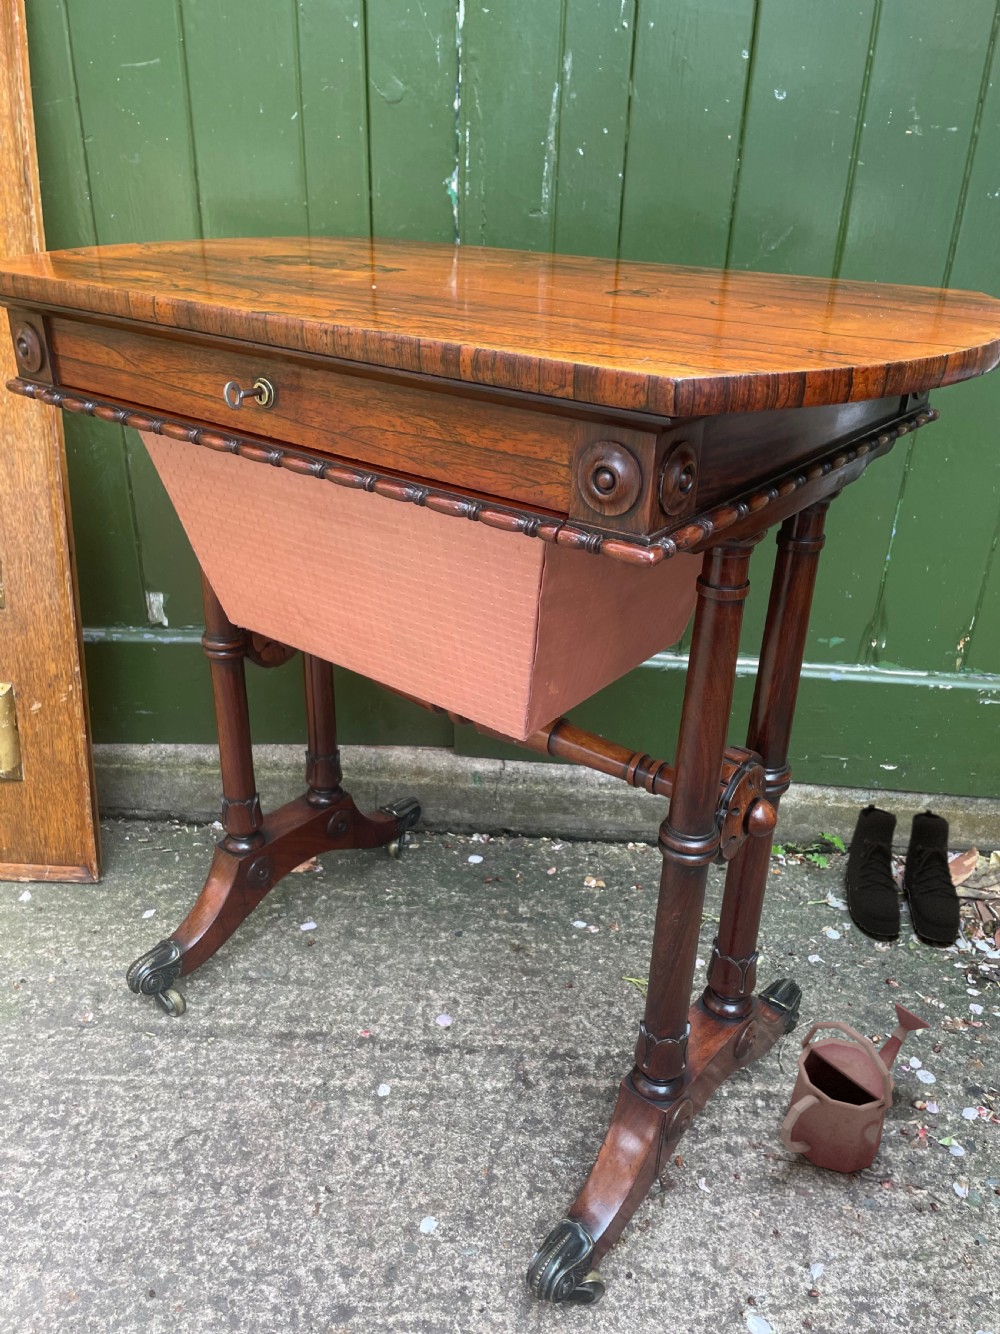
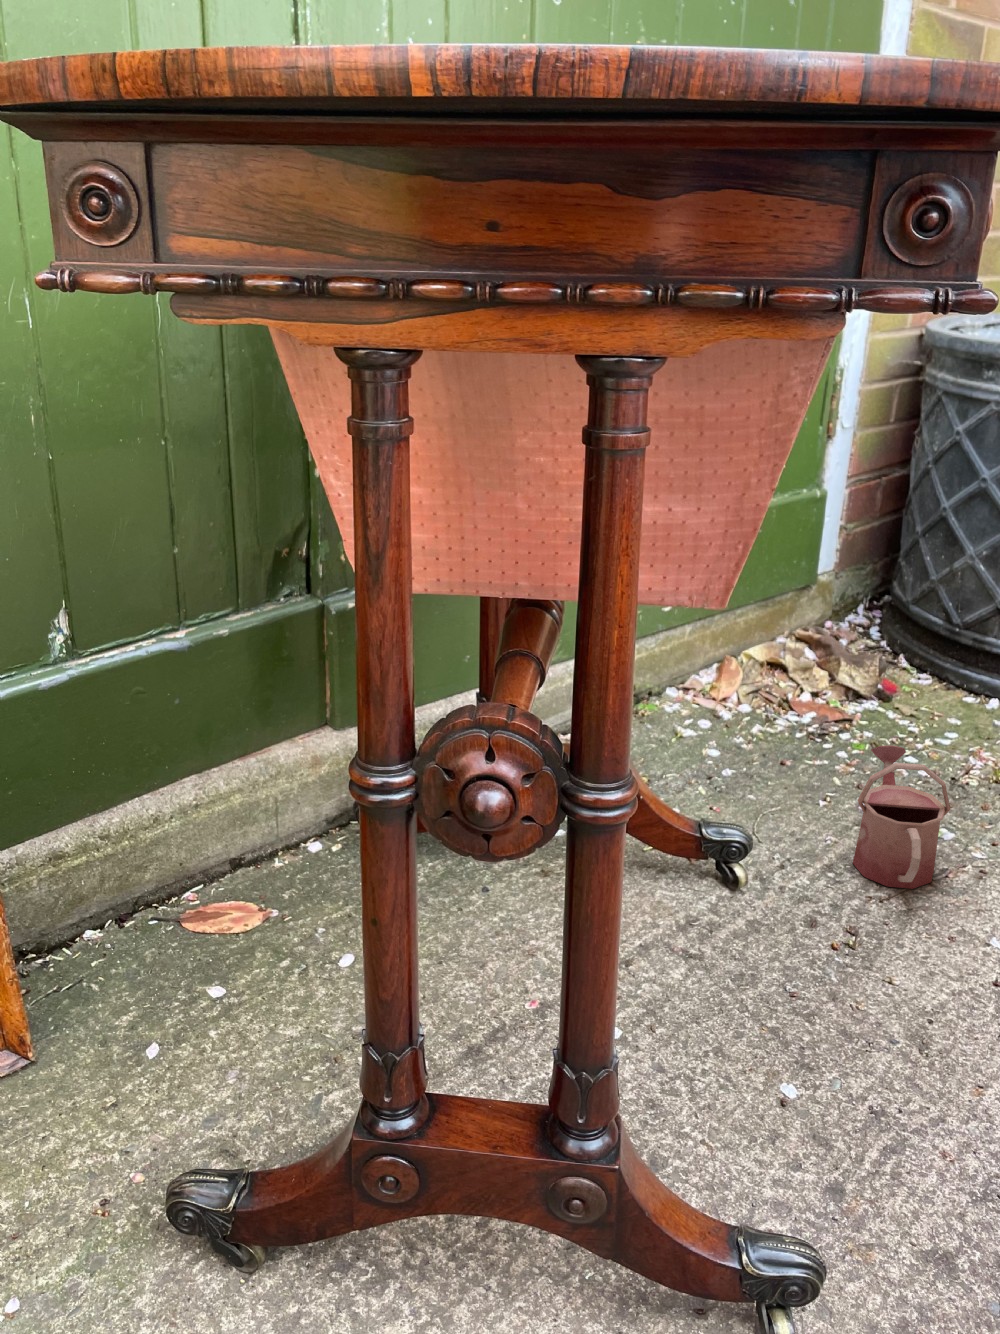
boots: present [846,804,961,942] -> none [664,628,784,739]

